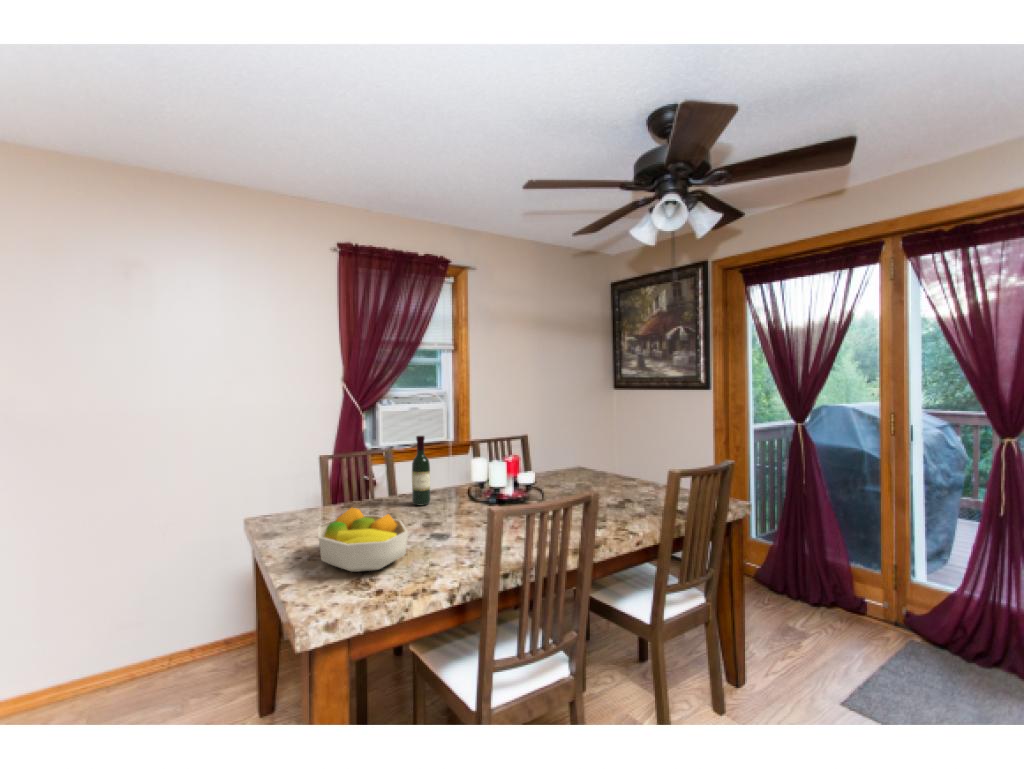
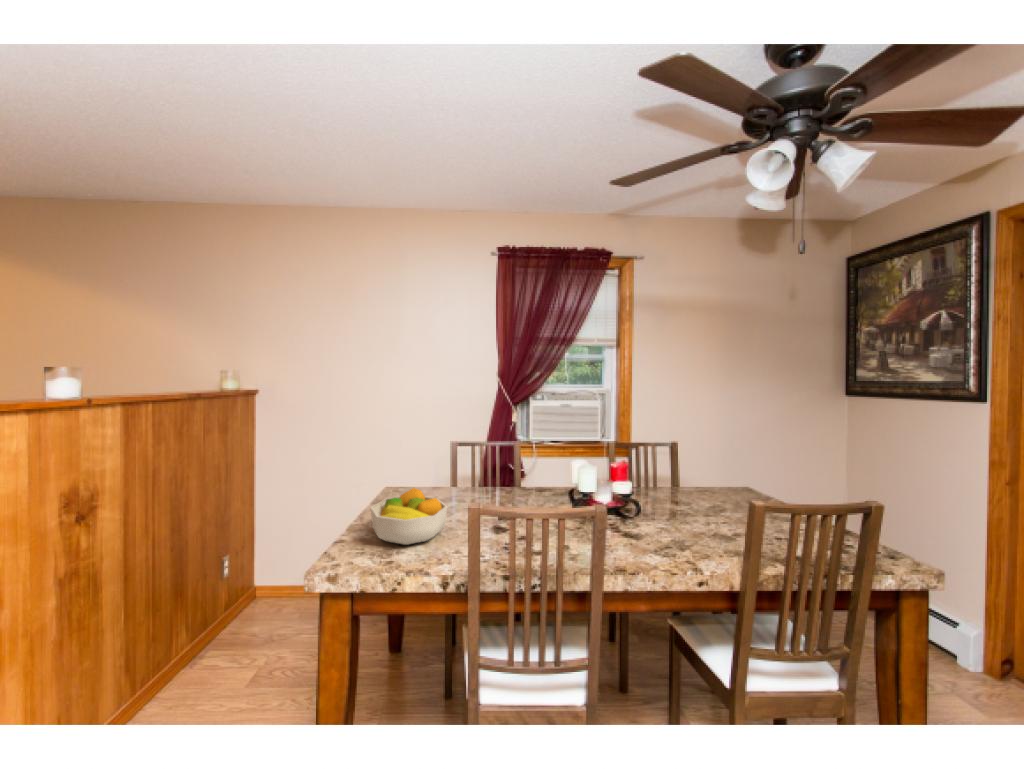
wine bottle: present [412,436,431,506] -> none [511,431,529,500]

